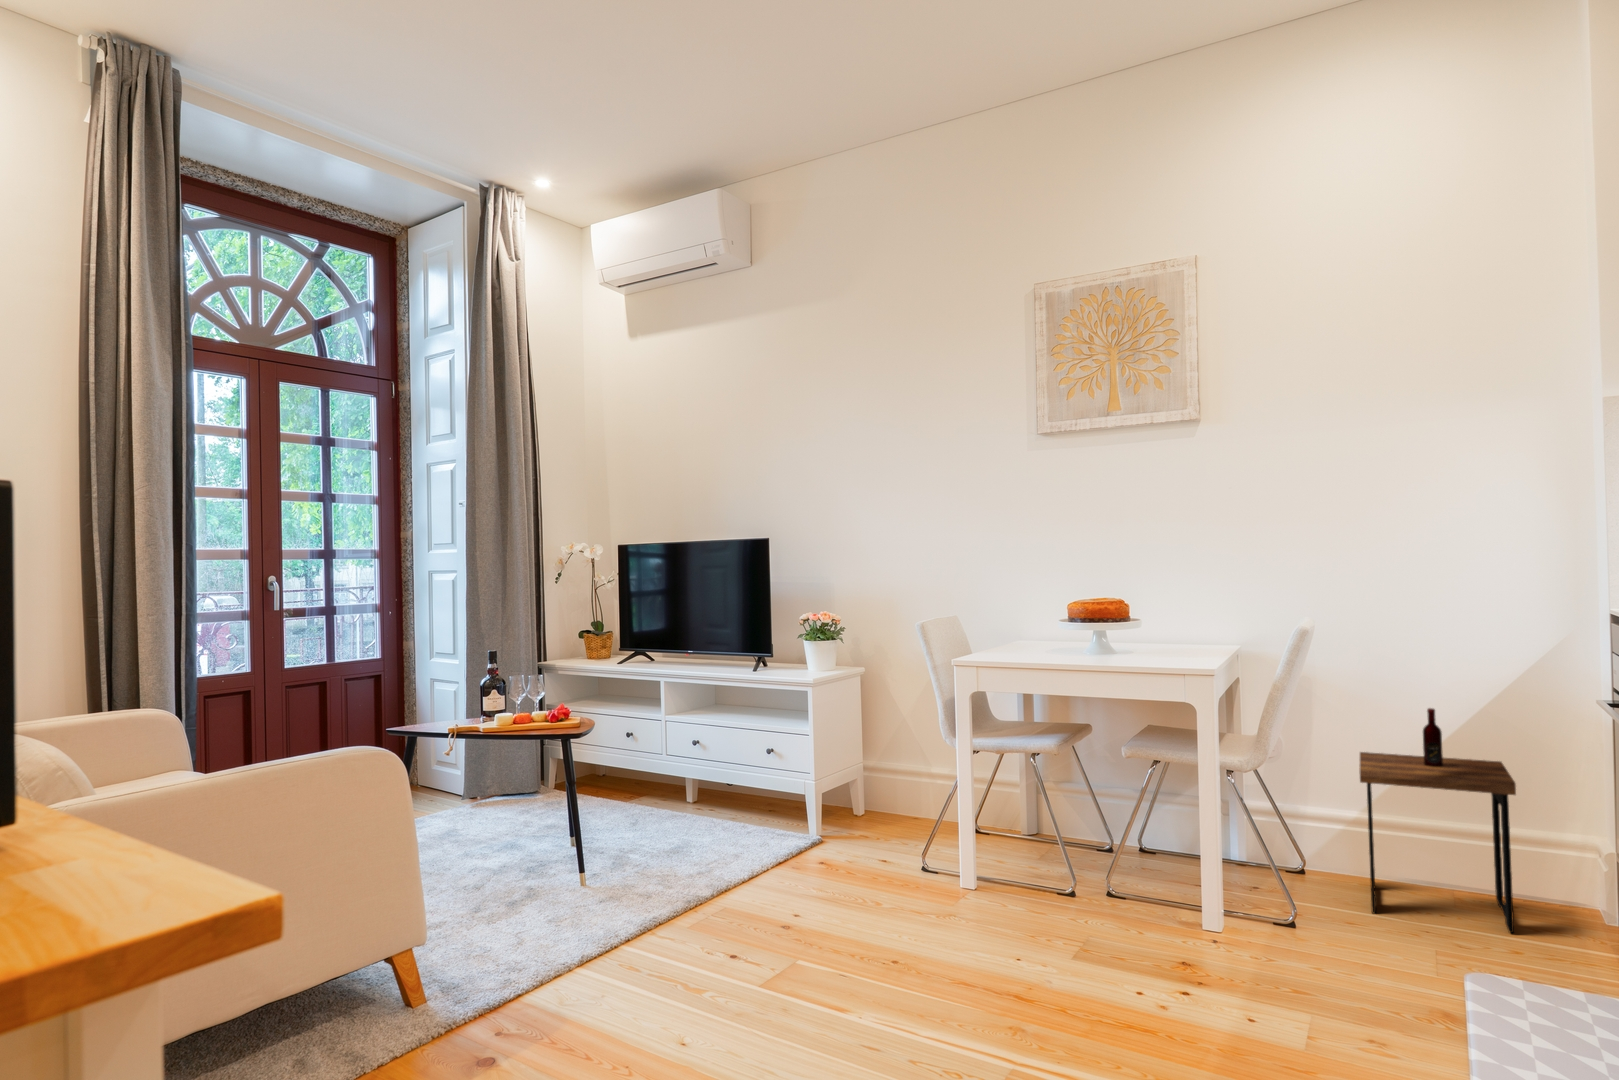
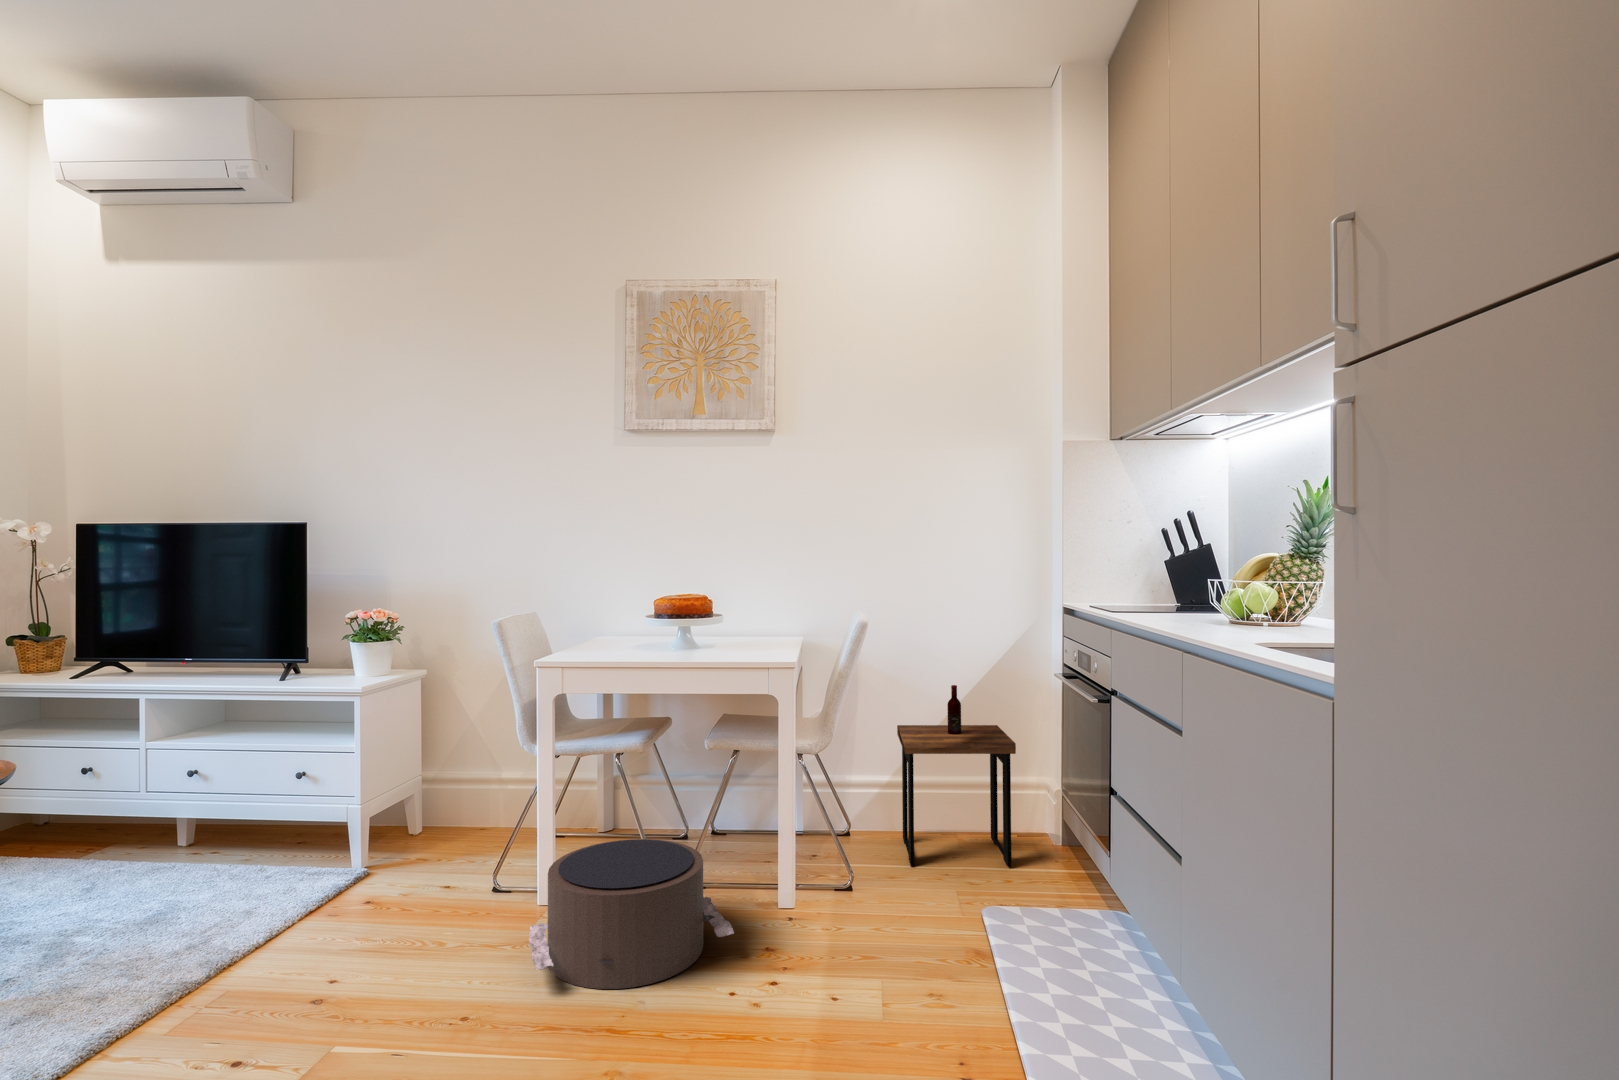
pouf: none [947,834,1140,966] -> present [529,839,734,989]

